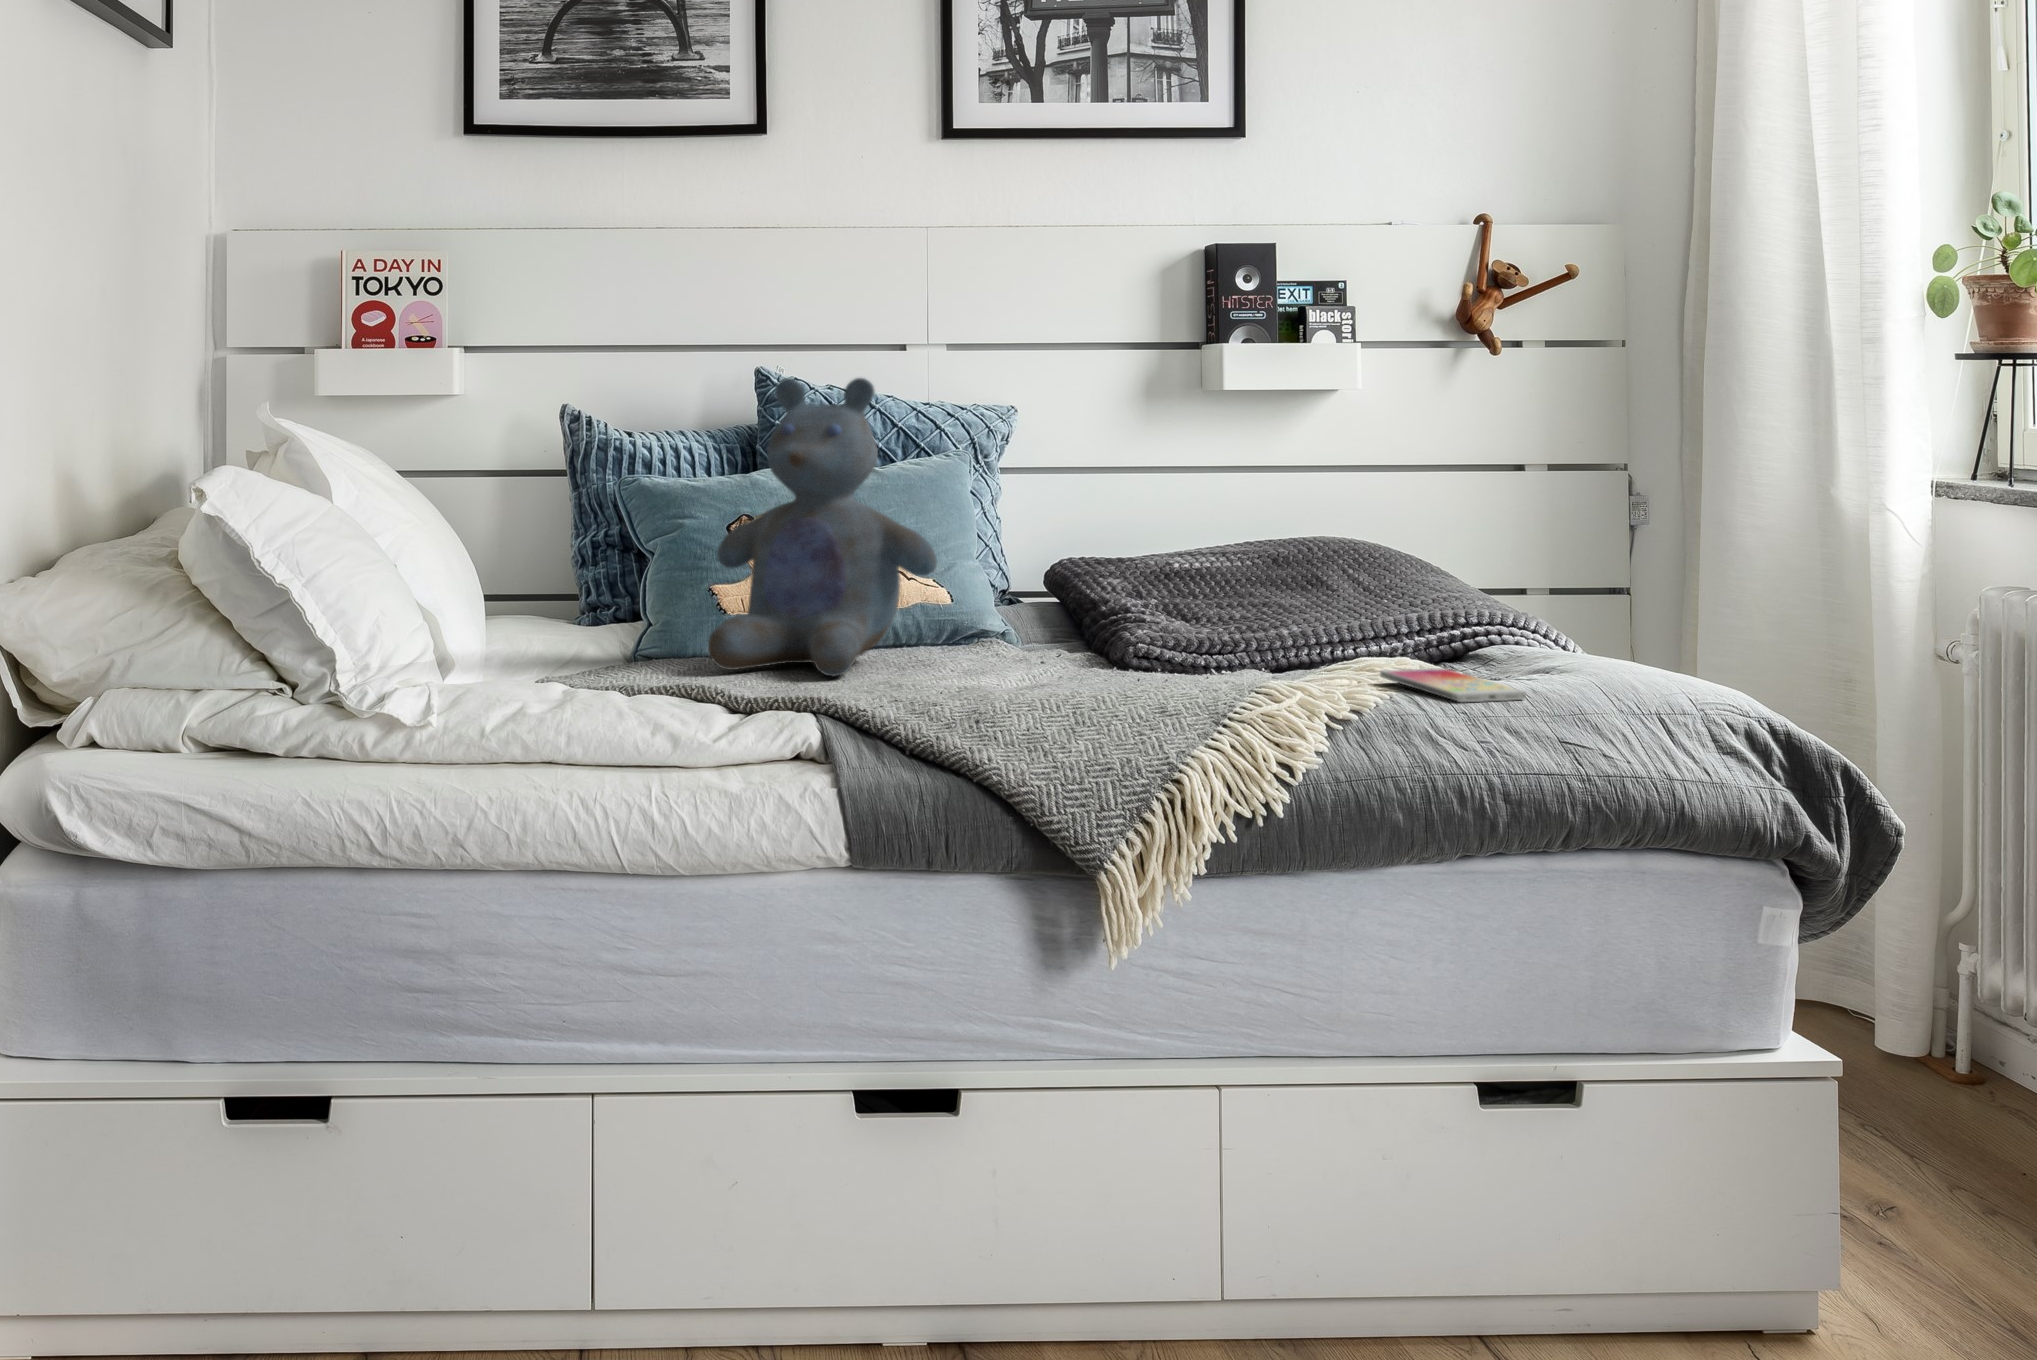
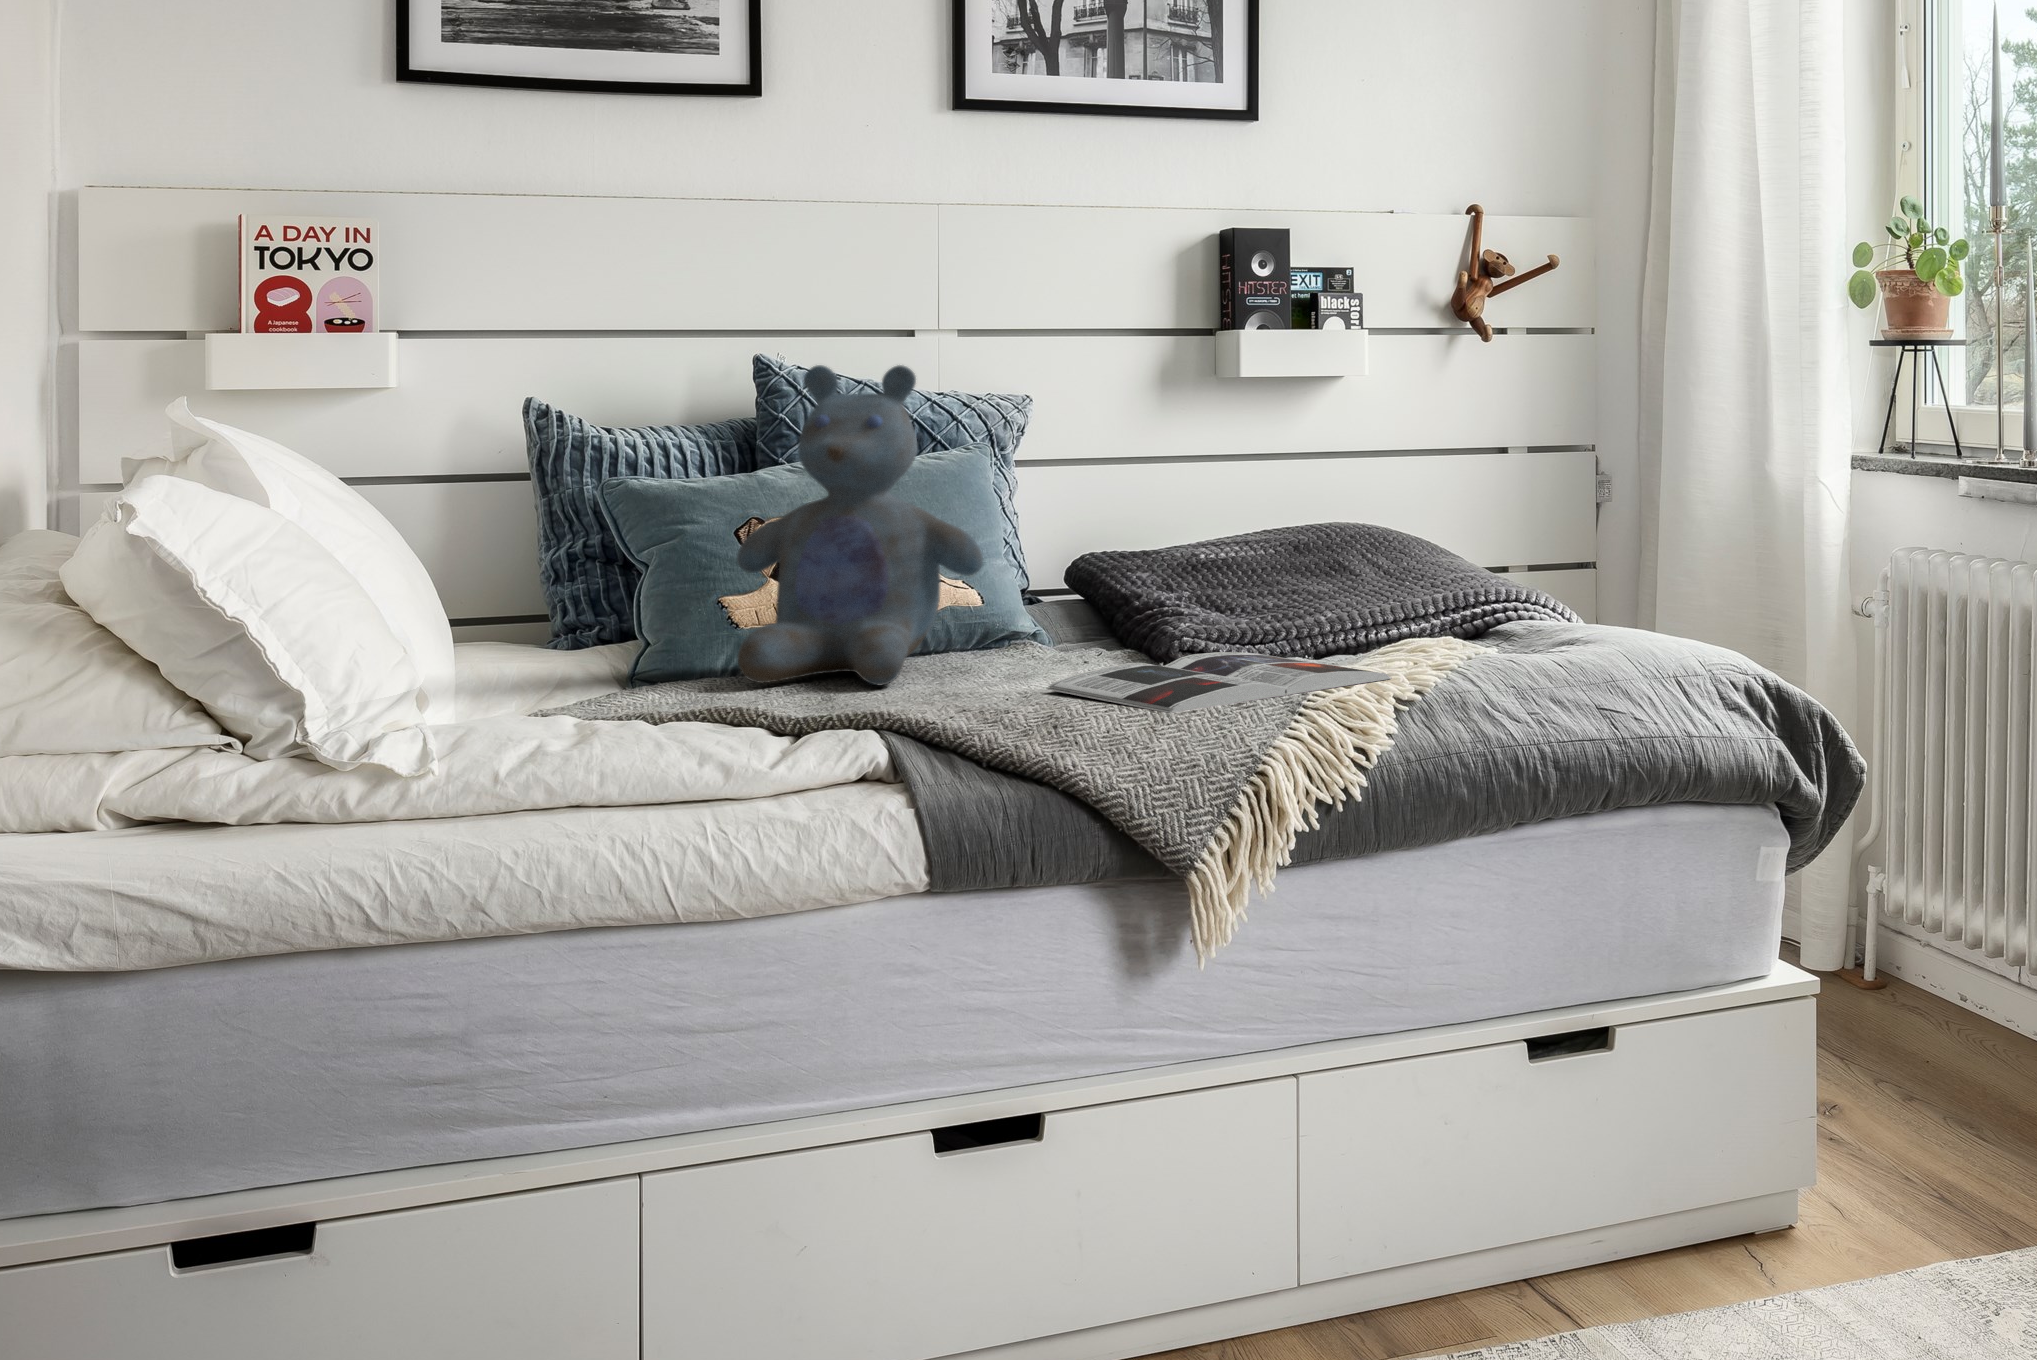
magazine: none [983,659,1335,716] -> present [1046,652,1392,713]
smartphone: present [1380,668,1526,702] -> none [1428,650,1568,682]

